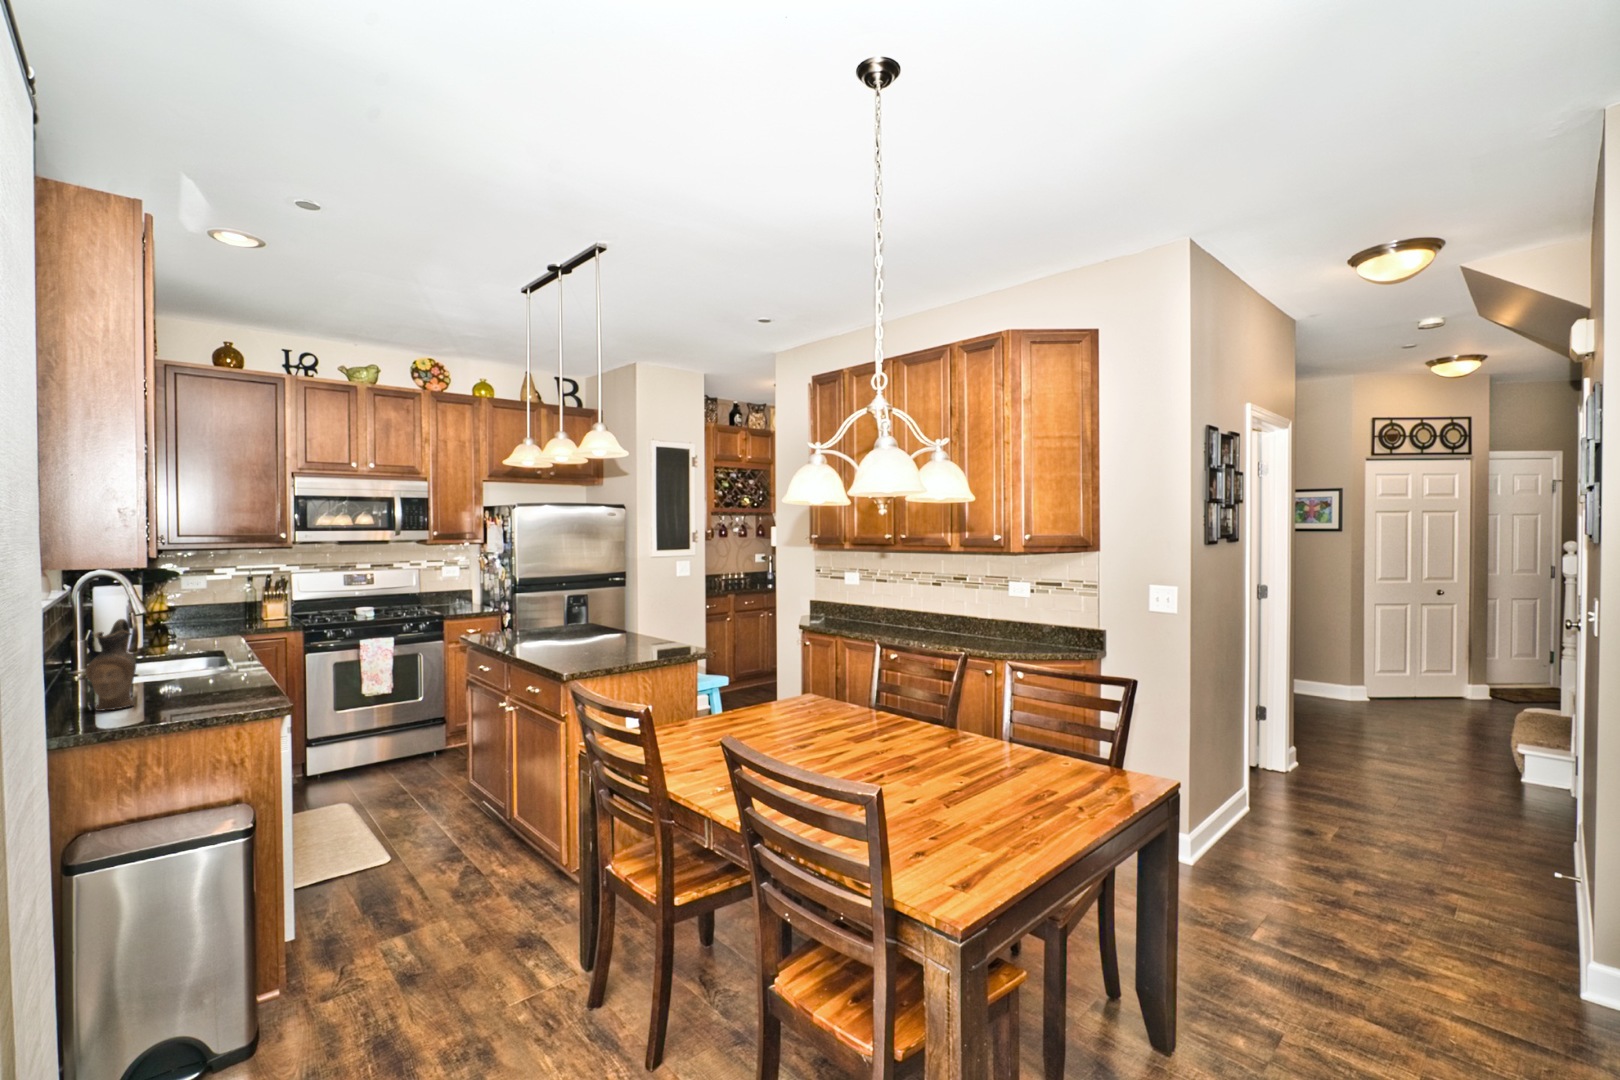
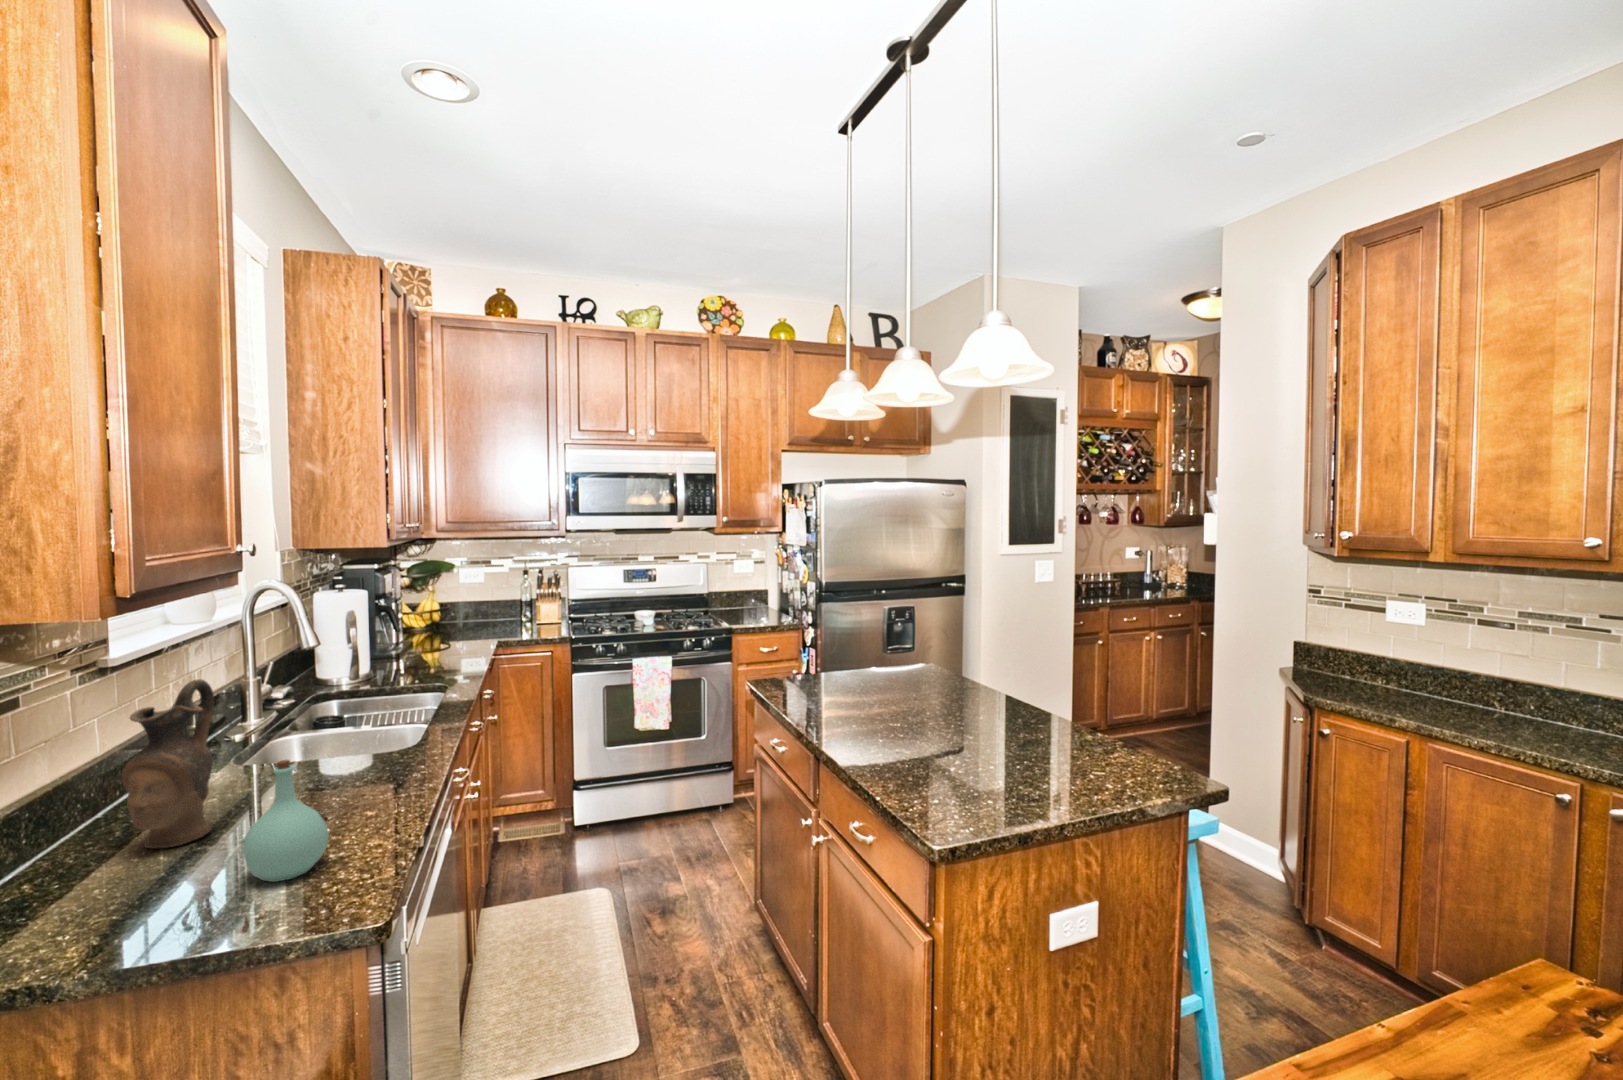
bottle: none [185,650,233,711] -> present [242,760,329,882]

